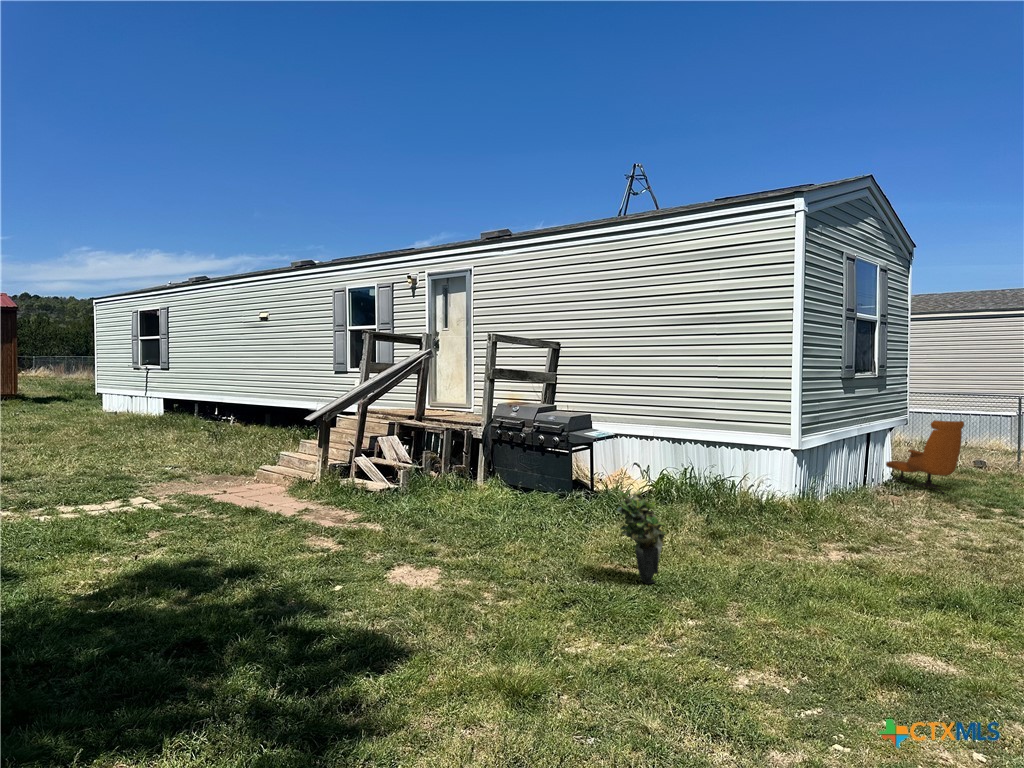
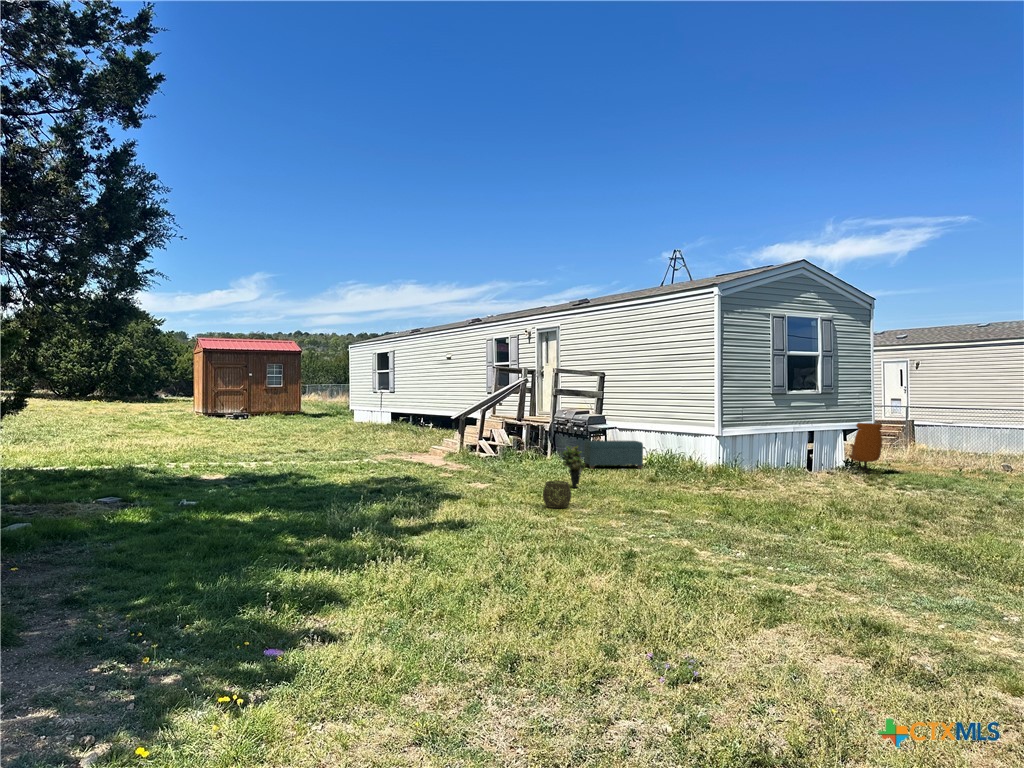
bench: none [556,454,654,508] -> present [584,441,643,469]
woven basket: none [713,622,796,715] -> present [543,481,571,508]

